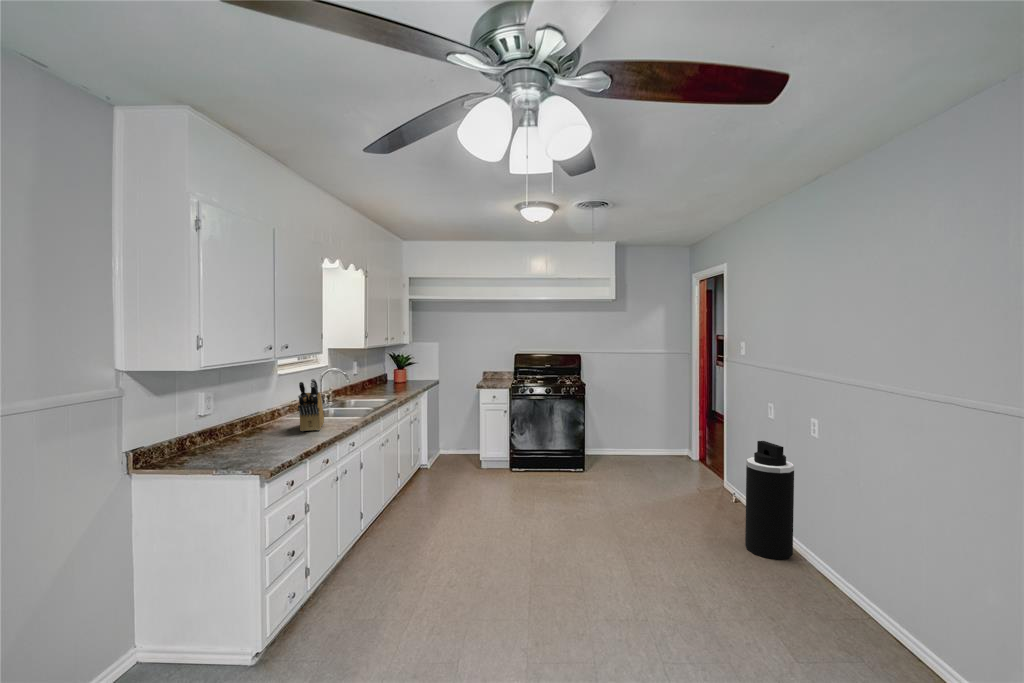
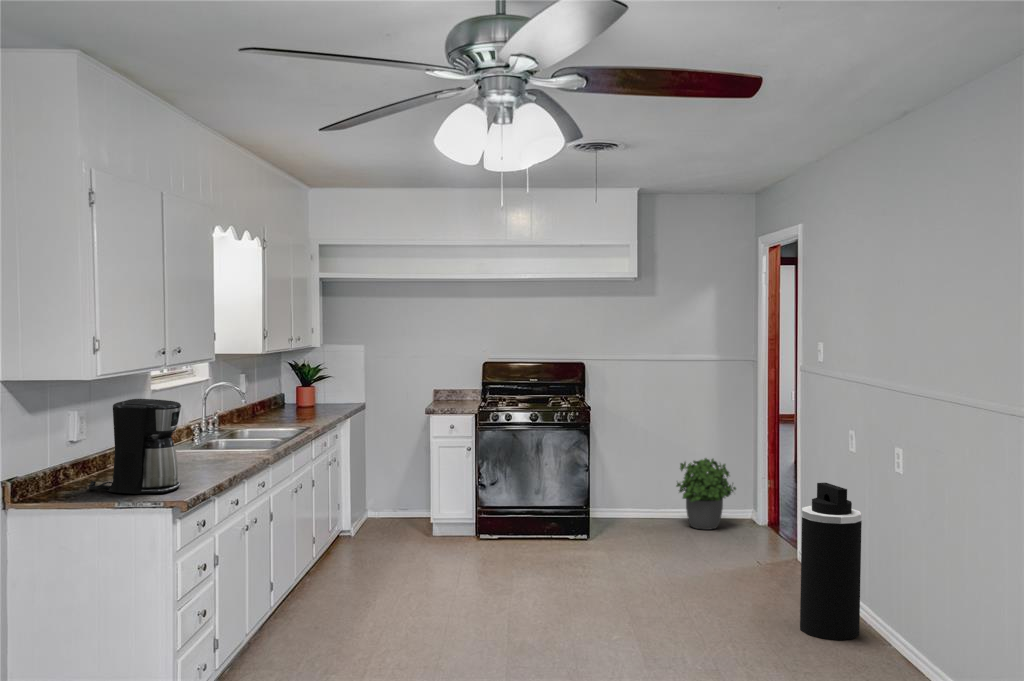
knife block: present [298,379,324,431] -> none [195,395,222,466]
coffee maker: none [200,383,276,460] -> present [89,399,181,494]
potted plant: none [639,416,680,463] -> present [676,458,736,530]

